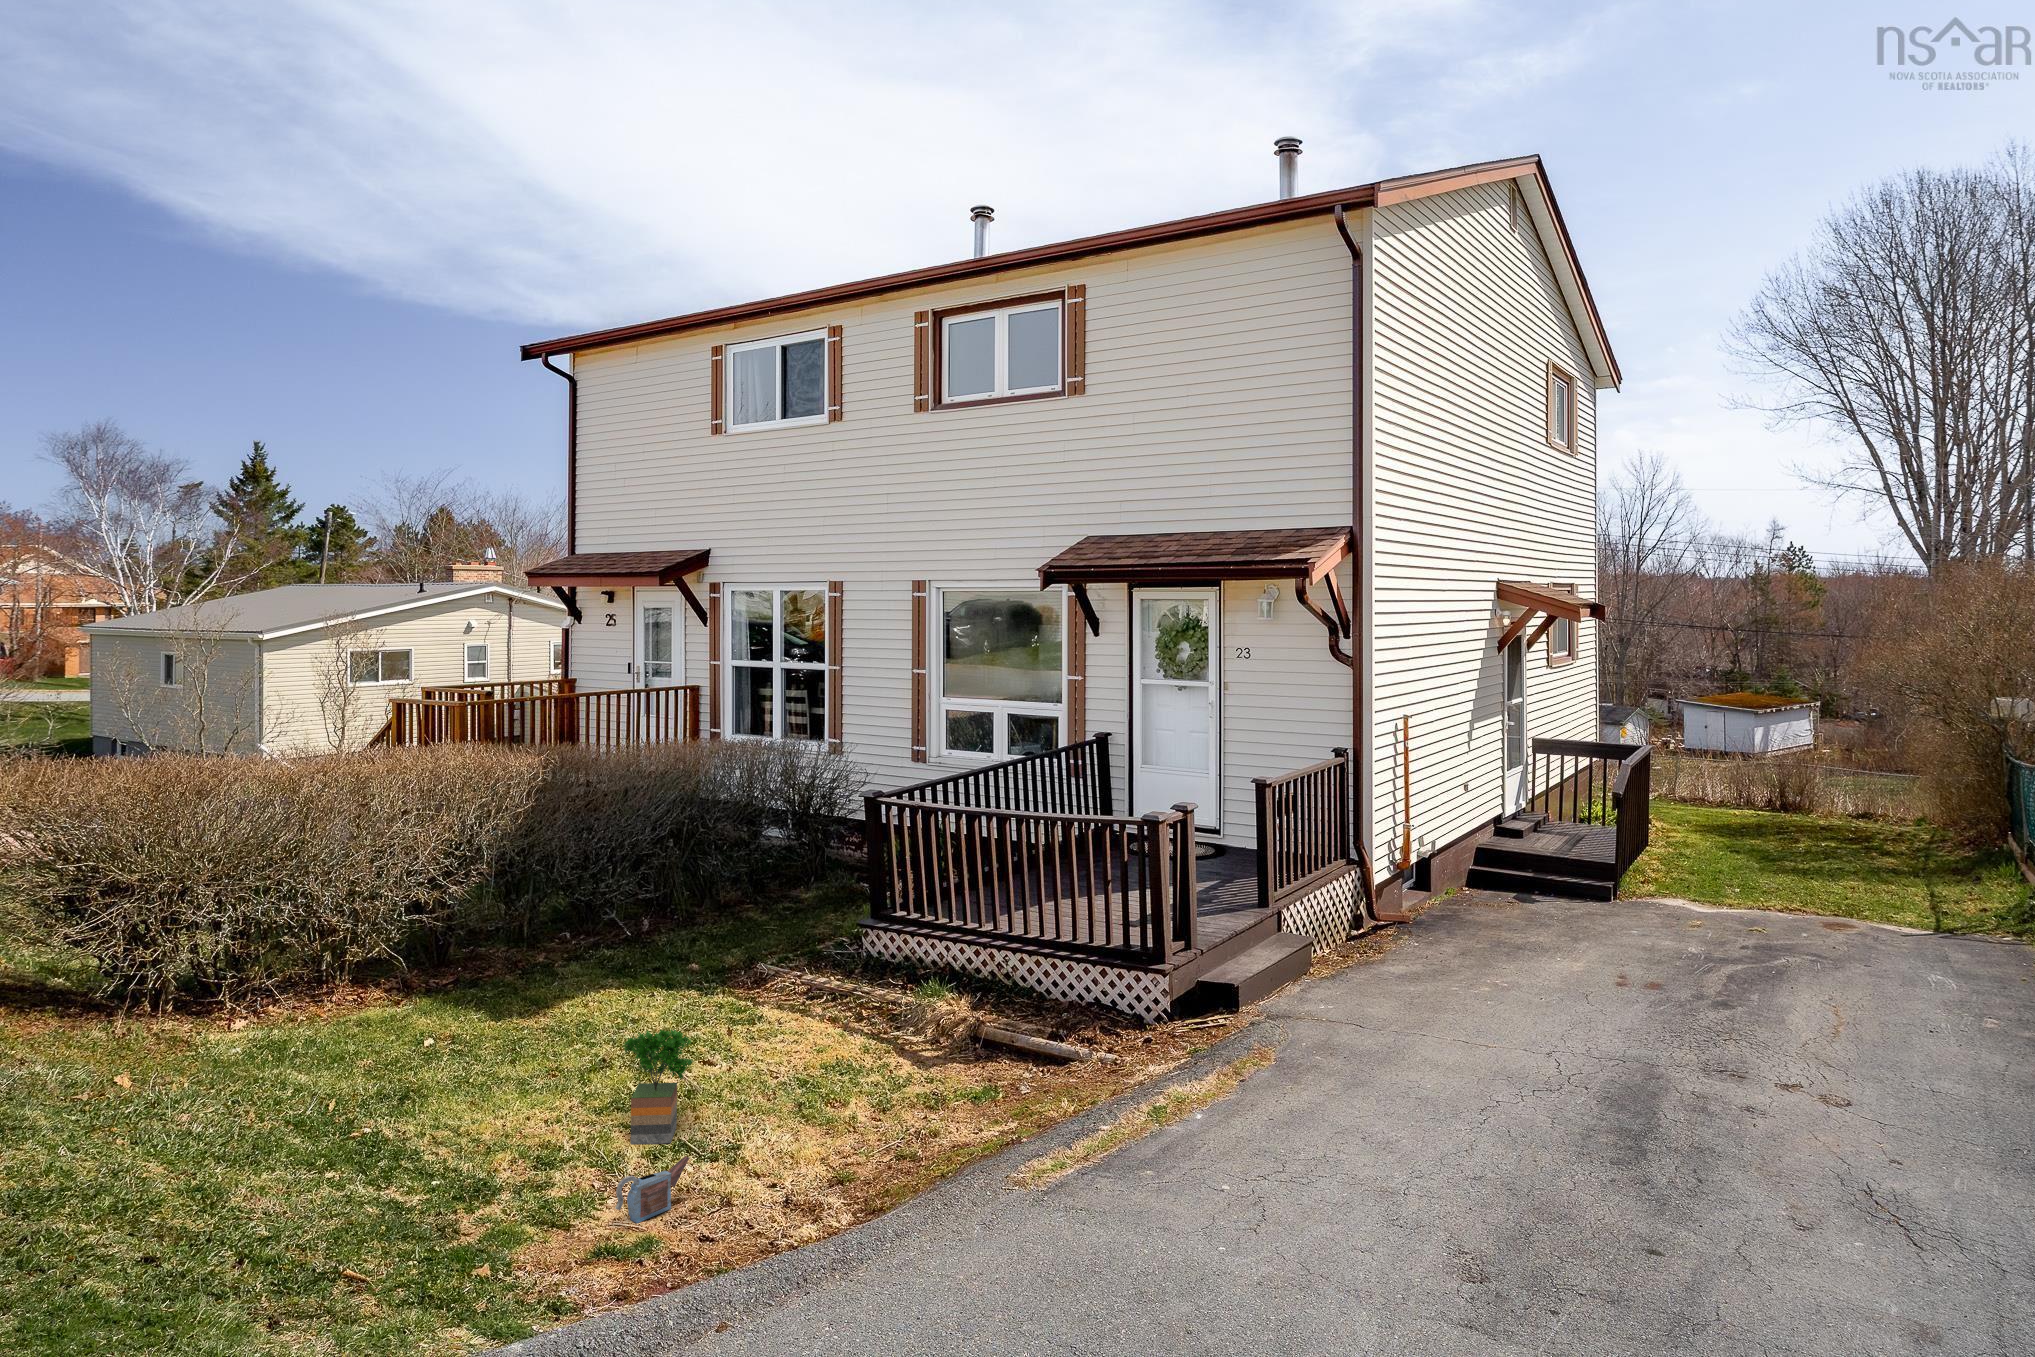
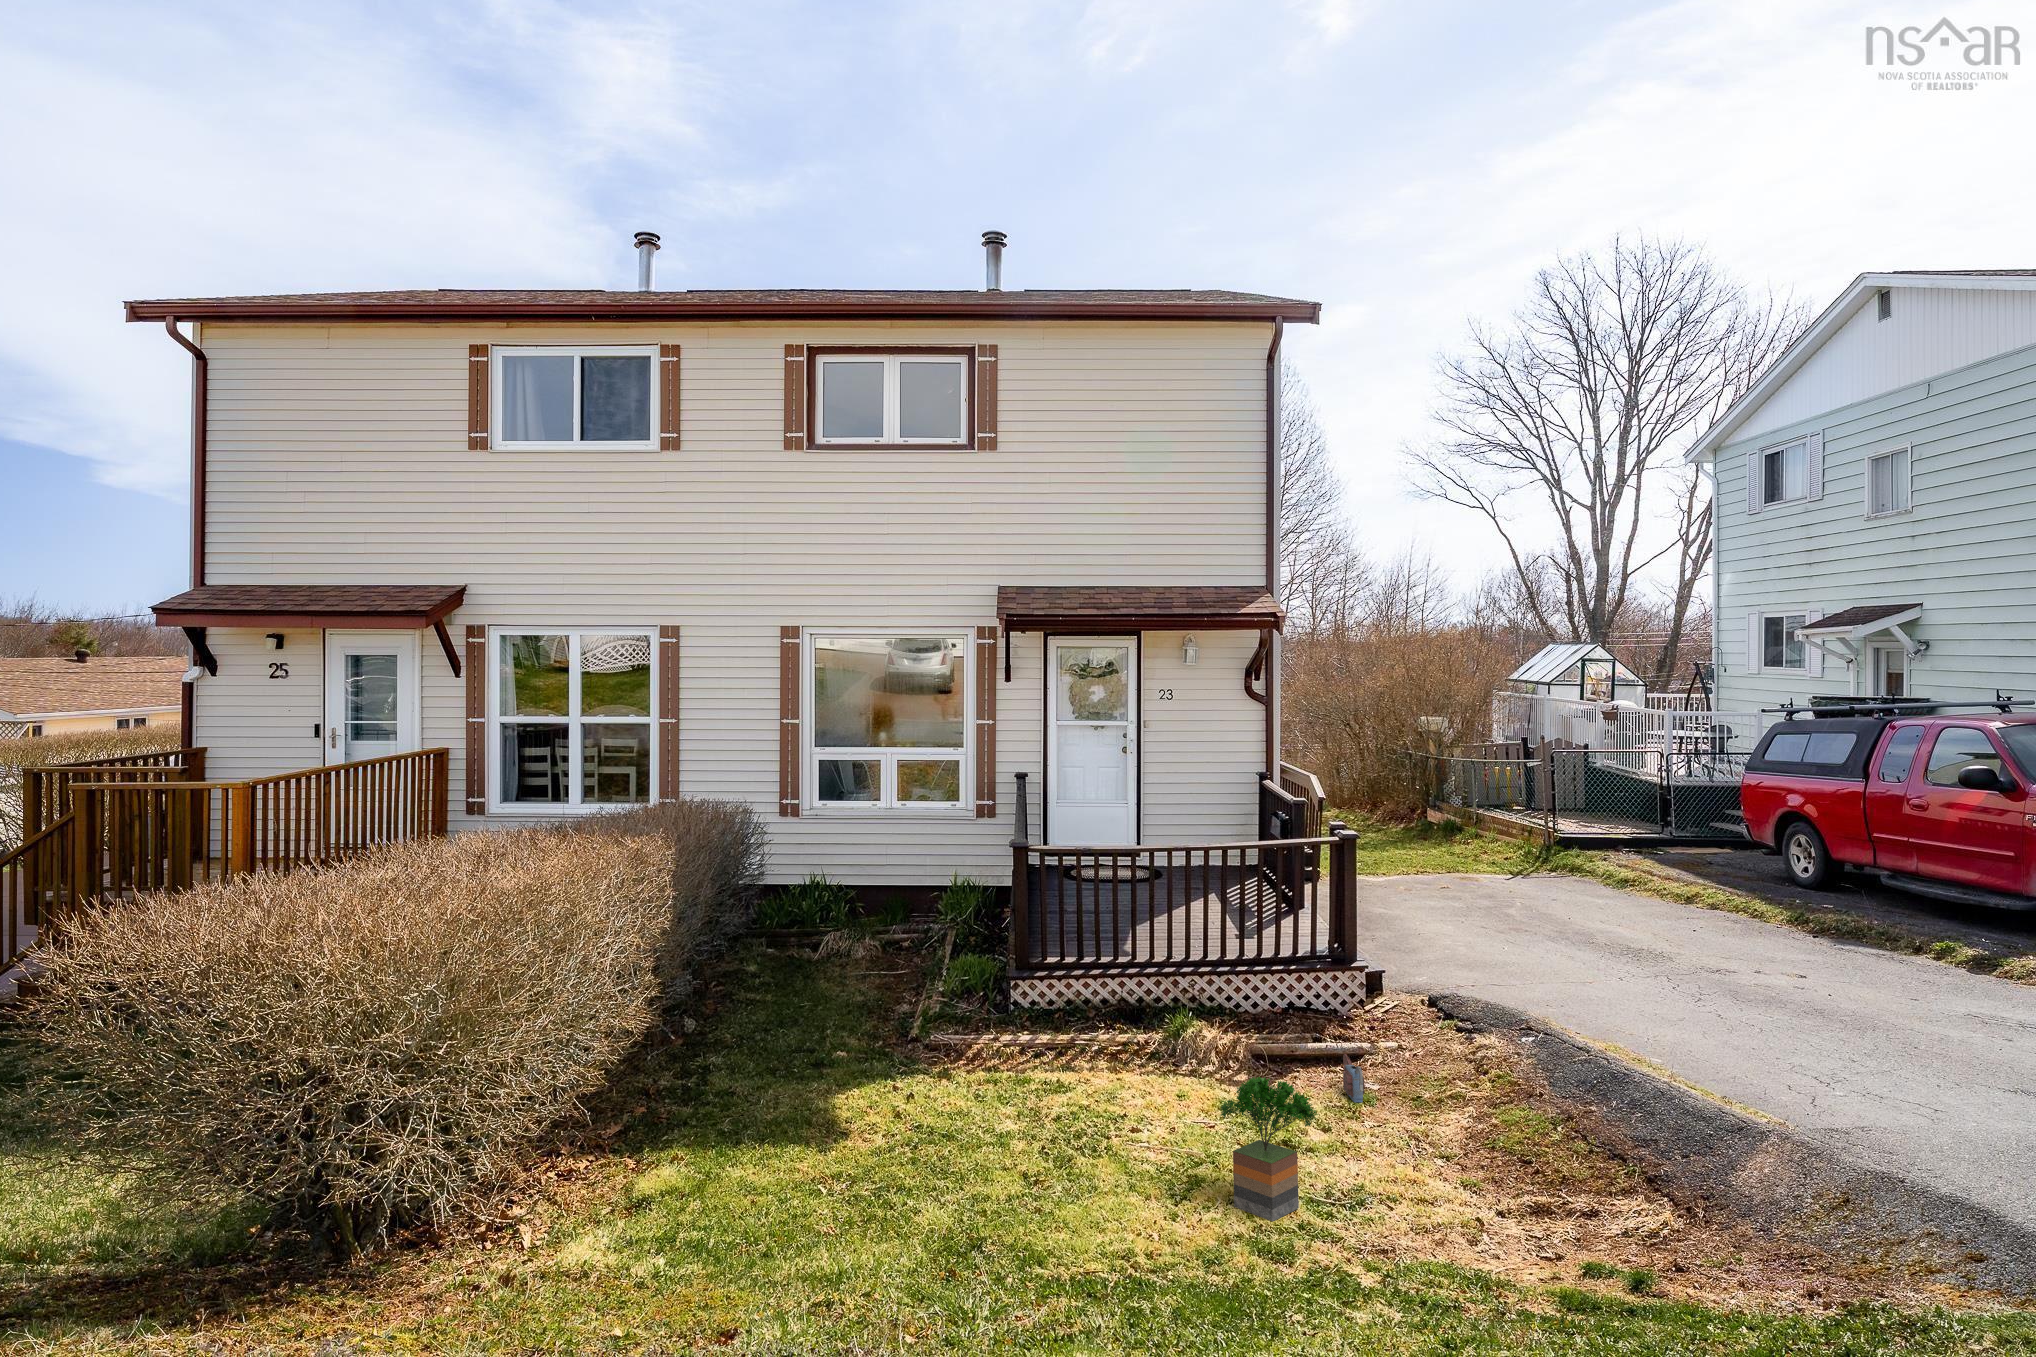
watering can: present [615,1156,689,1223] -> present [1343,1054,1365,1102]

